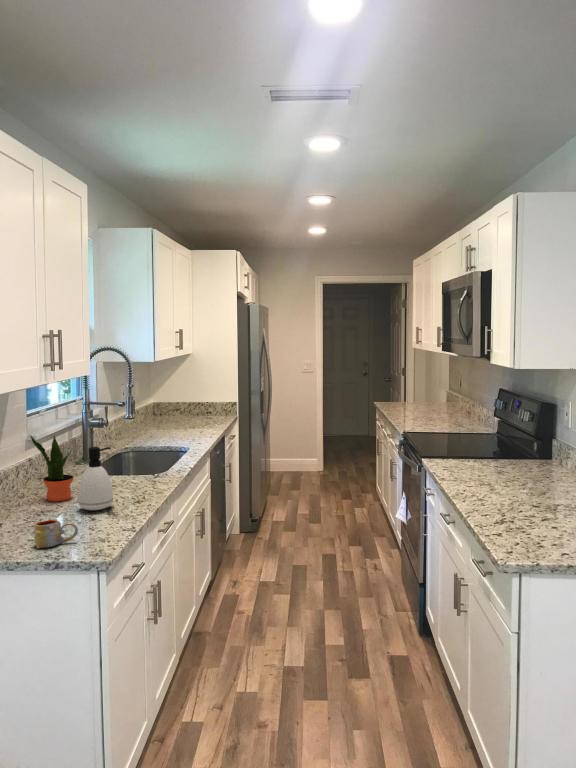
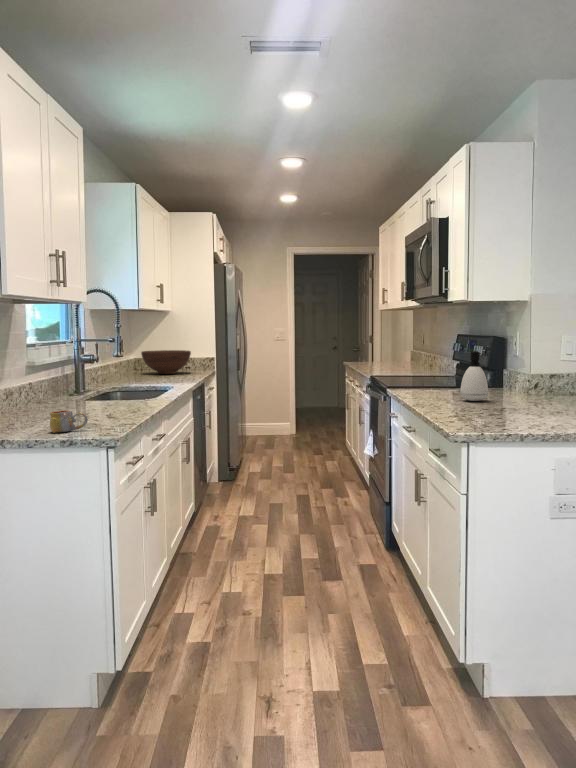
fruit bowl: none [161,396,213,423] -> present [141,350,191,374]
potted plant: present [30,435,73,502] -> none [34,351,73,413]
soap dispenser: present [78,447,113,510] -> present [460,351,488,401]

